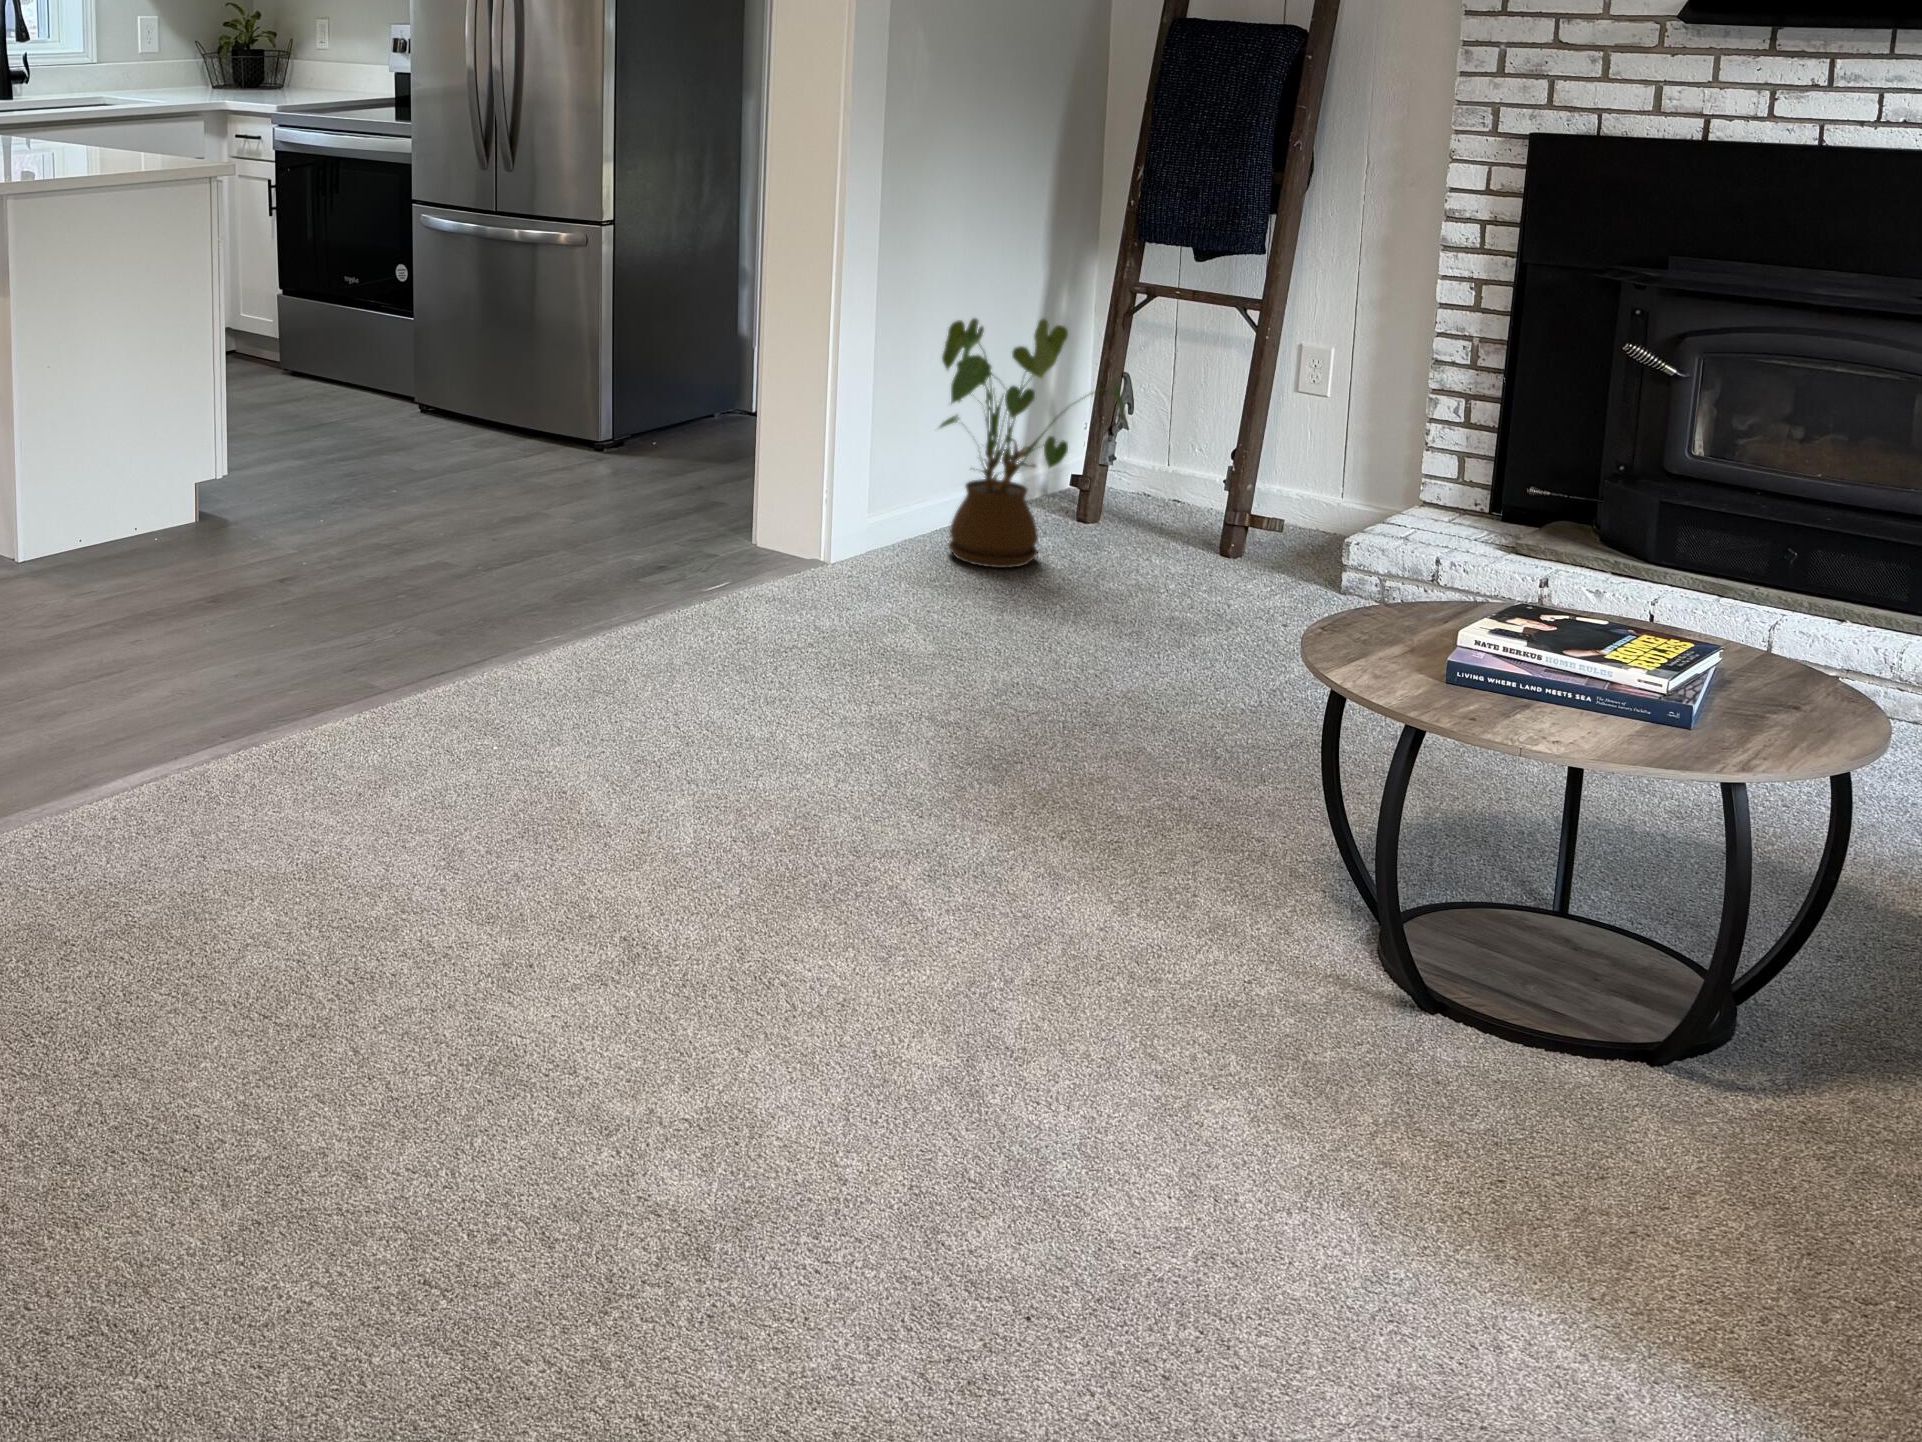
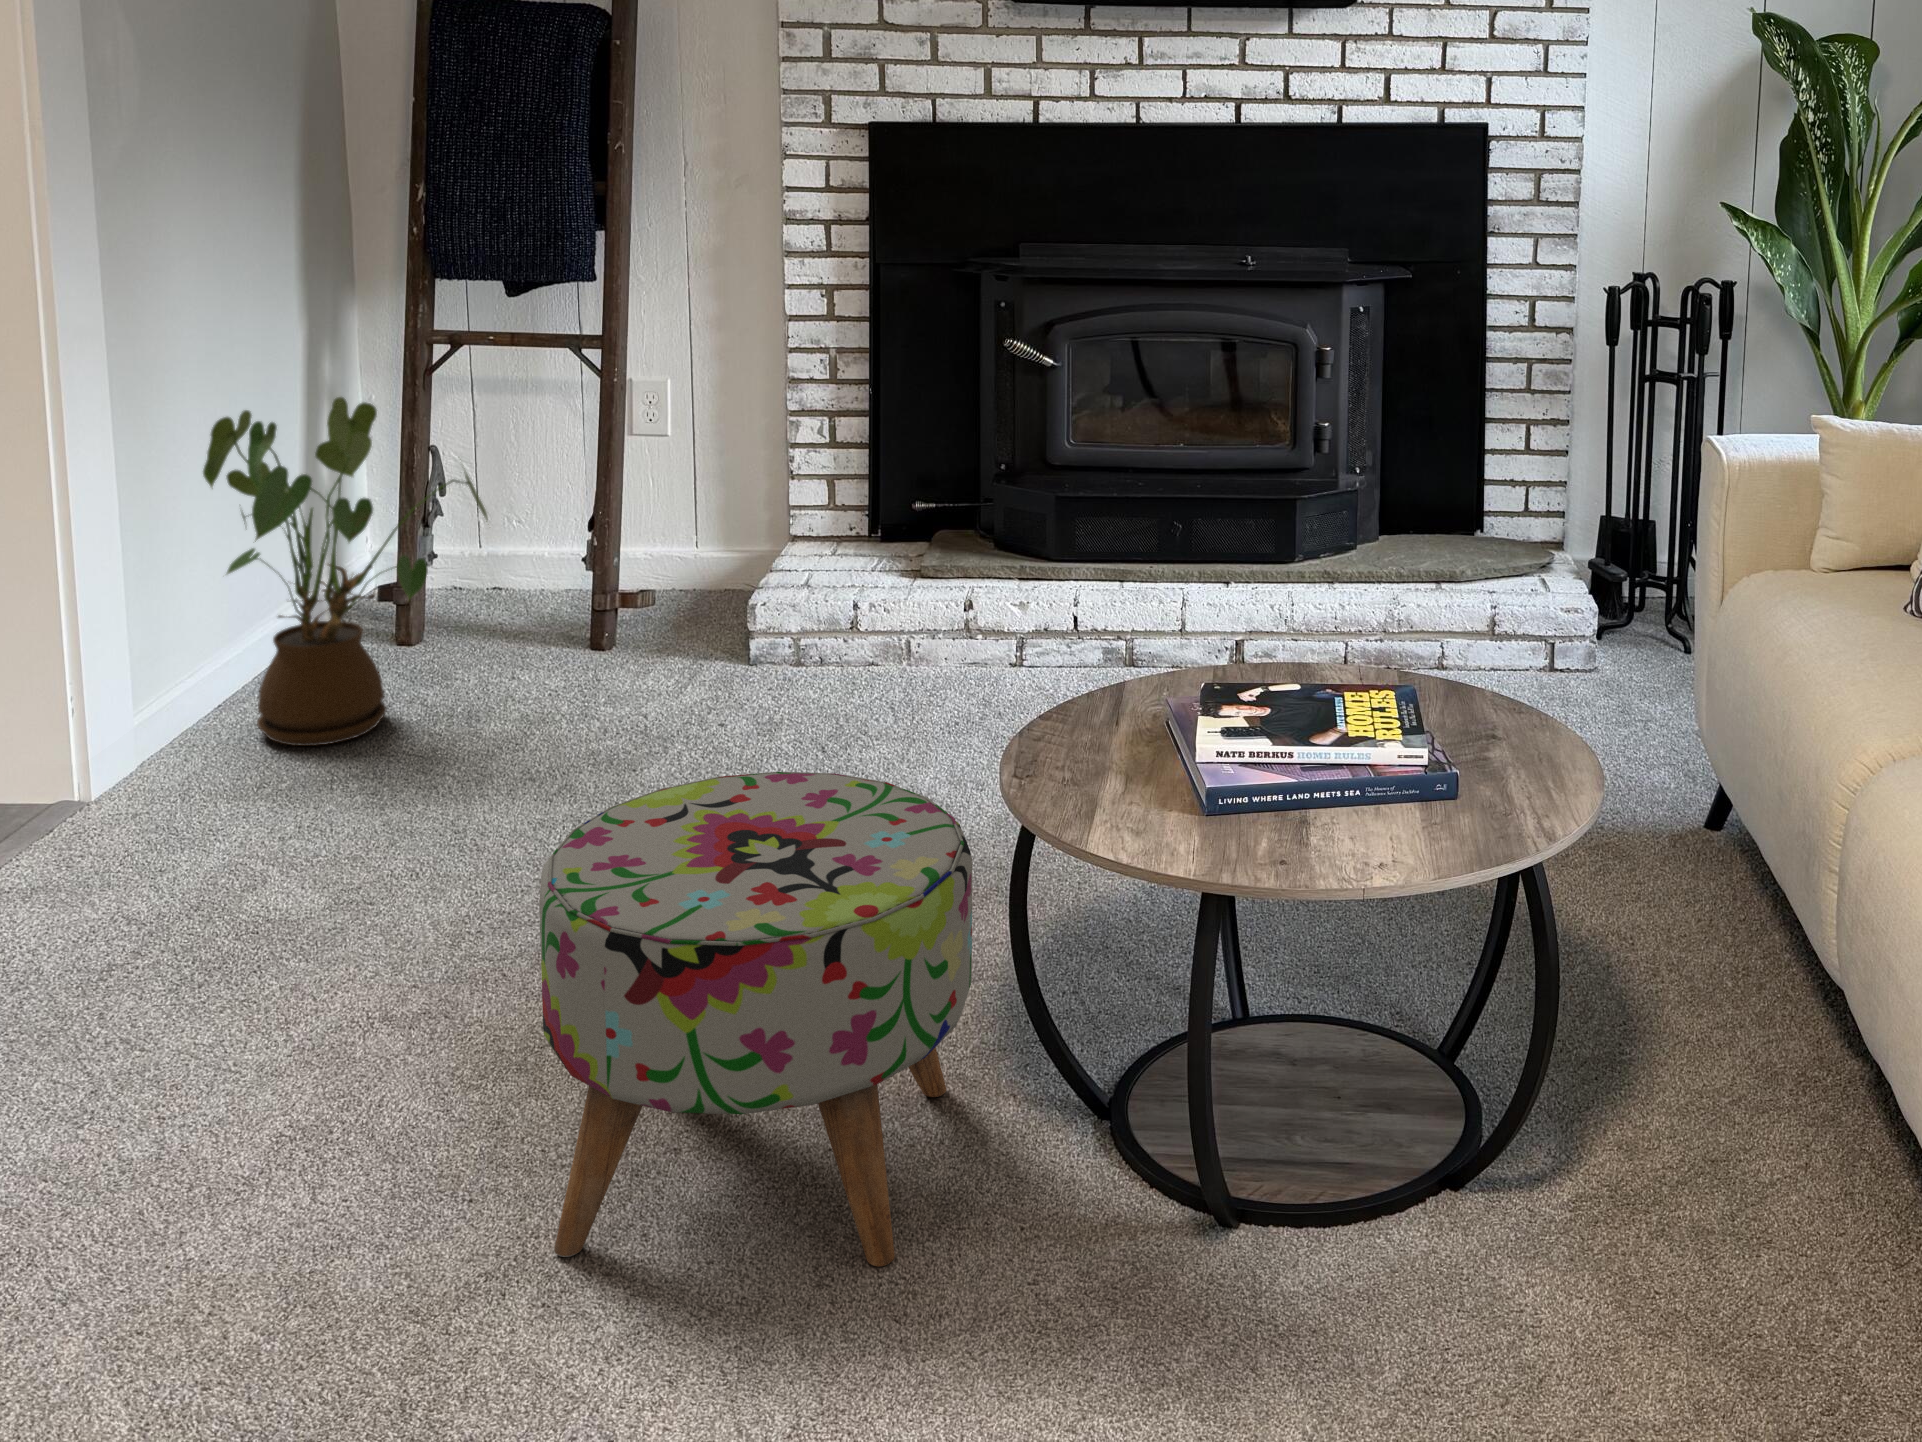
ottoman: none [930,582,1270,933] -> present [539,772,972,1267]

